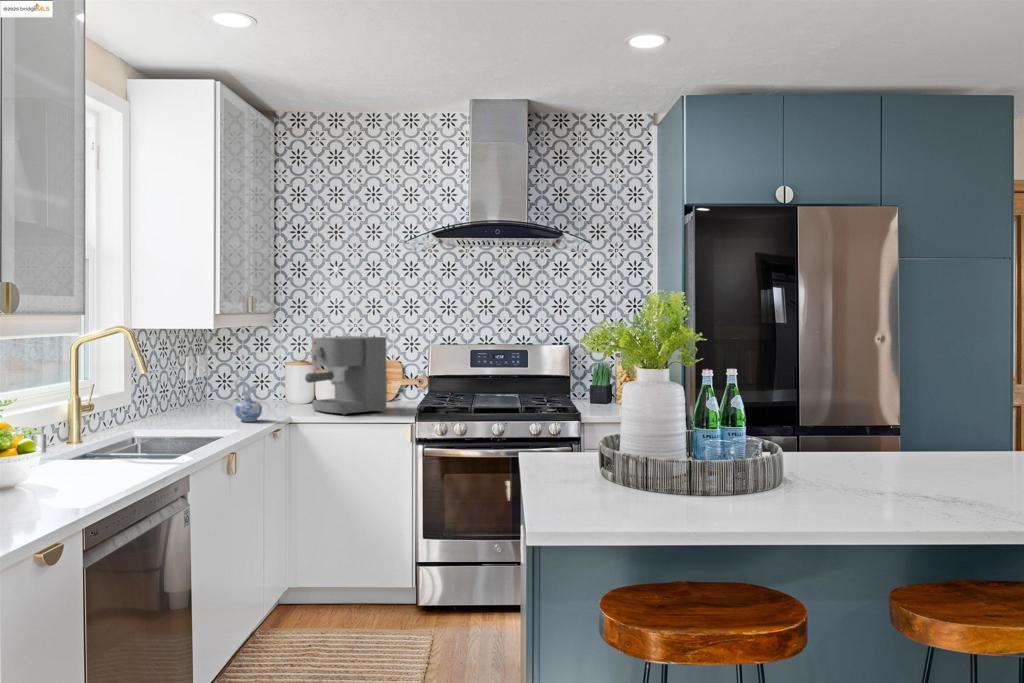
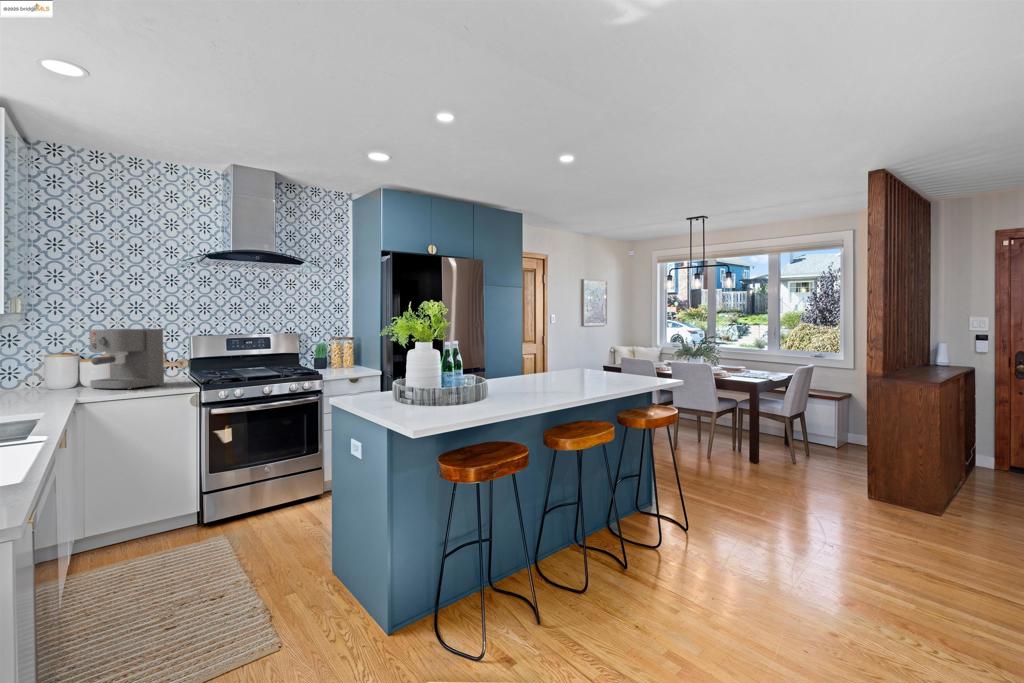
ceramic pitcher: present [234,378,262,422] -> none [21,362,52,399]

